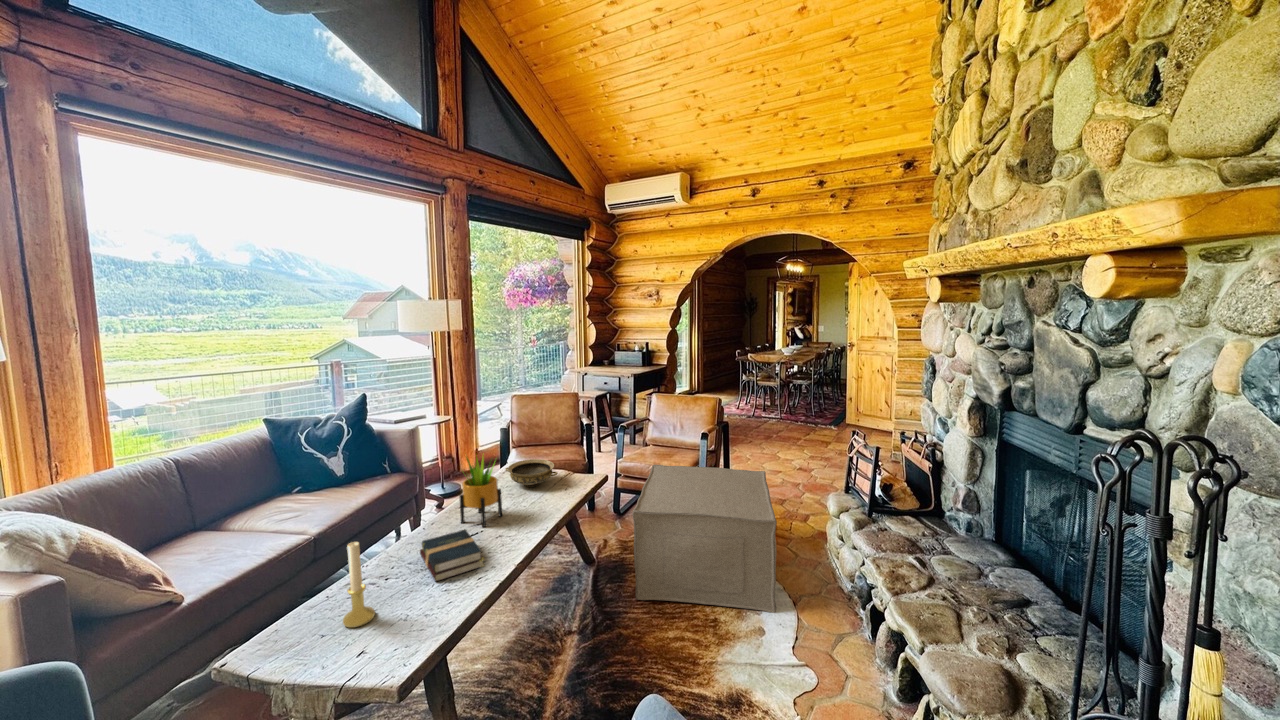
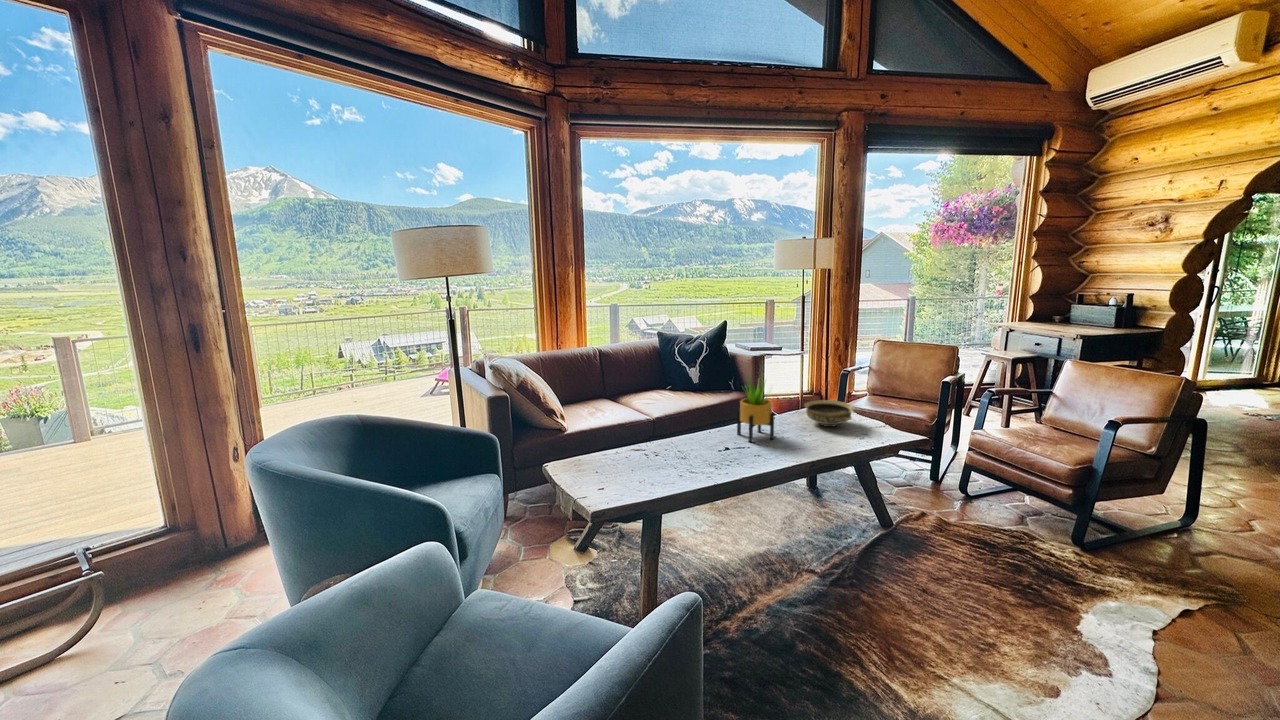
ottoman: present [632,465,777,613] -> none [906,445,1205,689]
hardback book: present [420,529,484,581] -> none [679,433,726,466]
candle holder: present [343,542,375,628] -> none [611,407,631,468]

